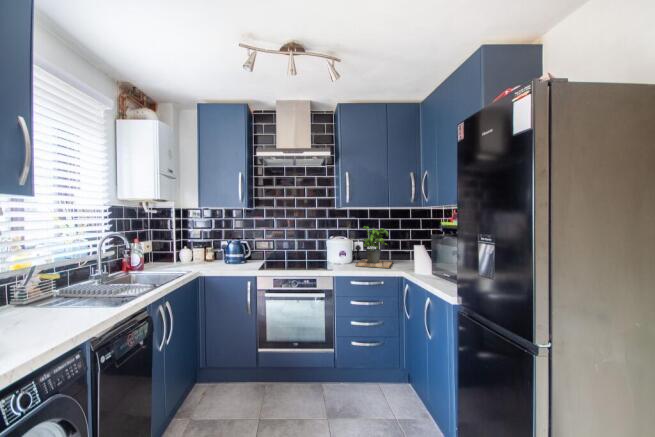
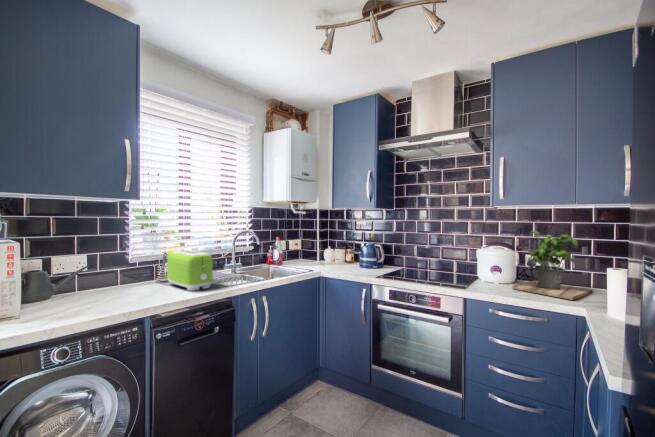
toaster: none [35,265,112,310] -> present [167,250,213,291]

